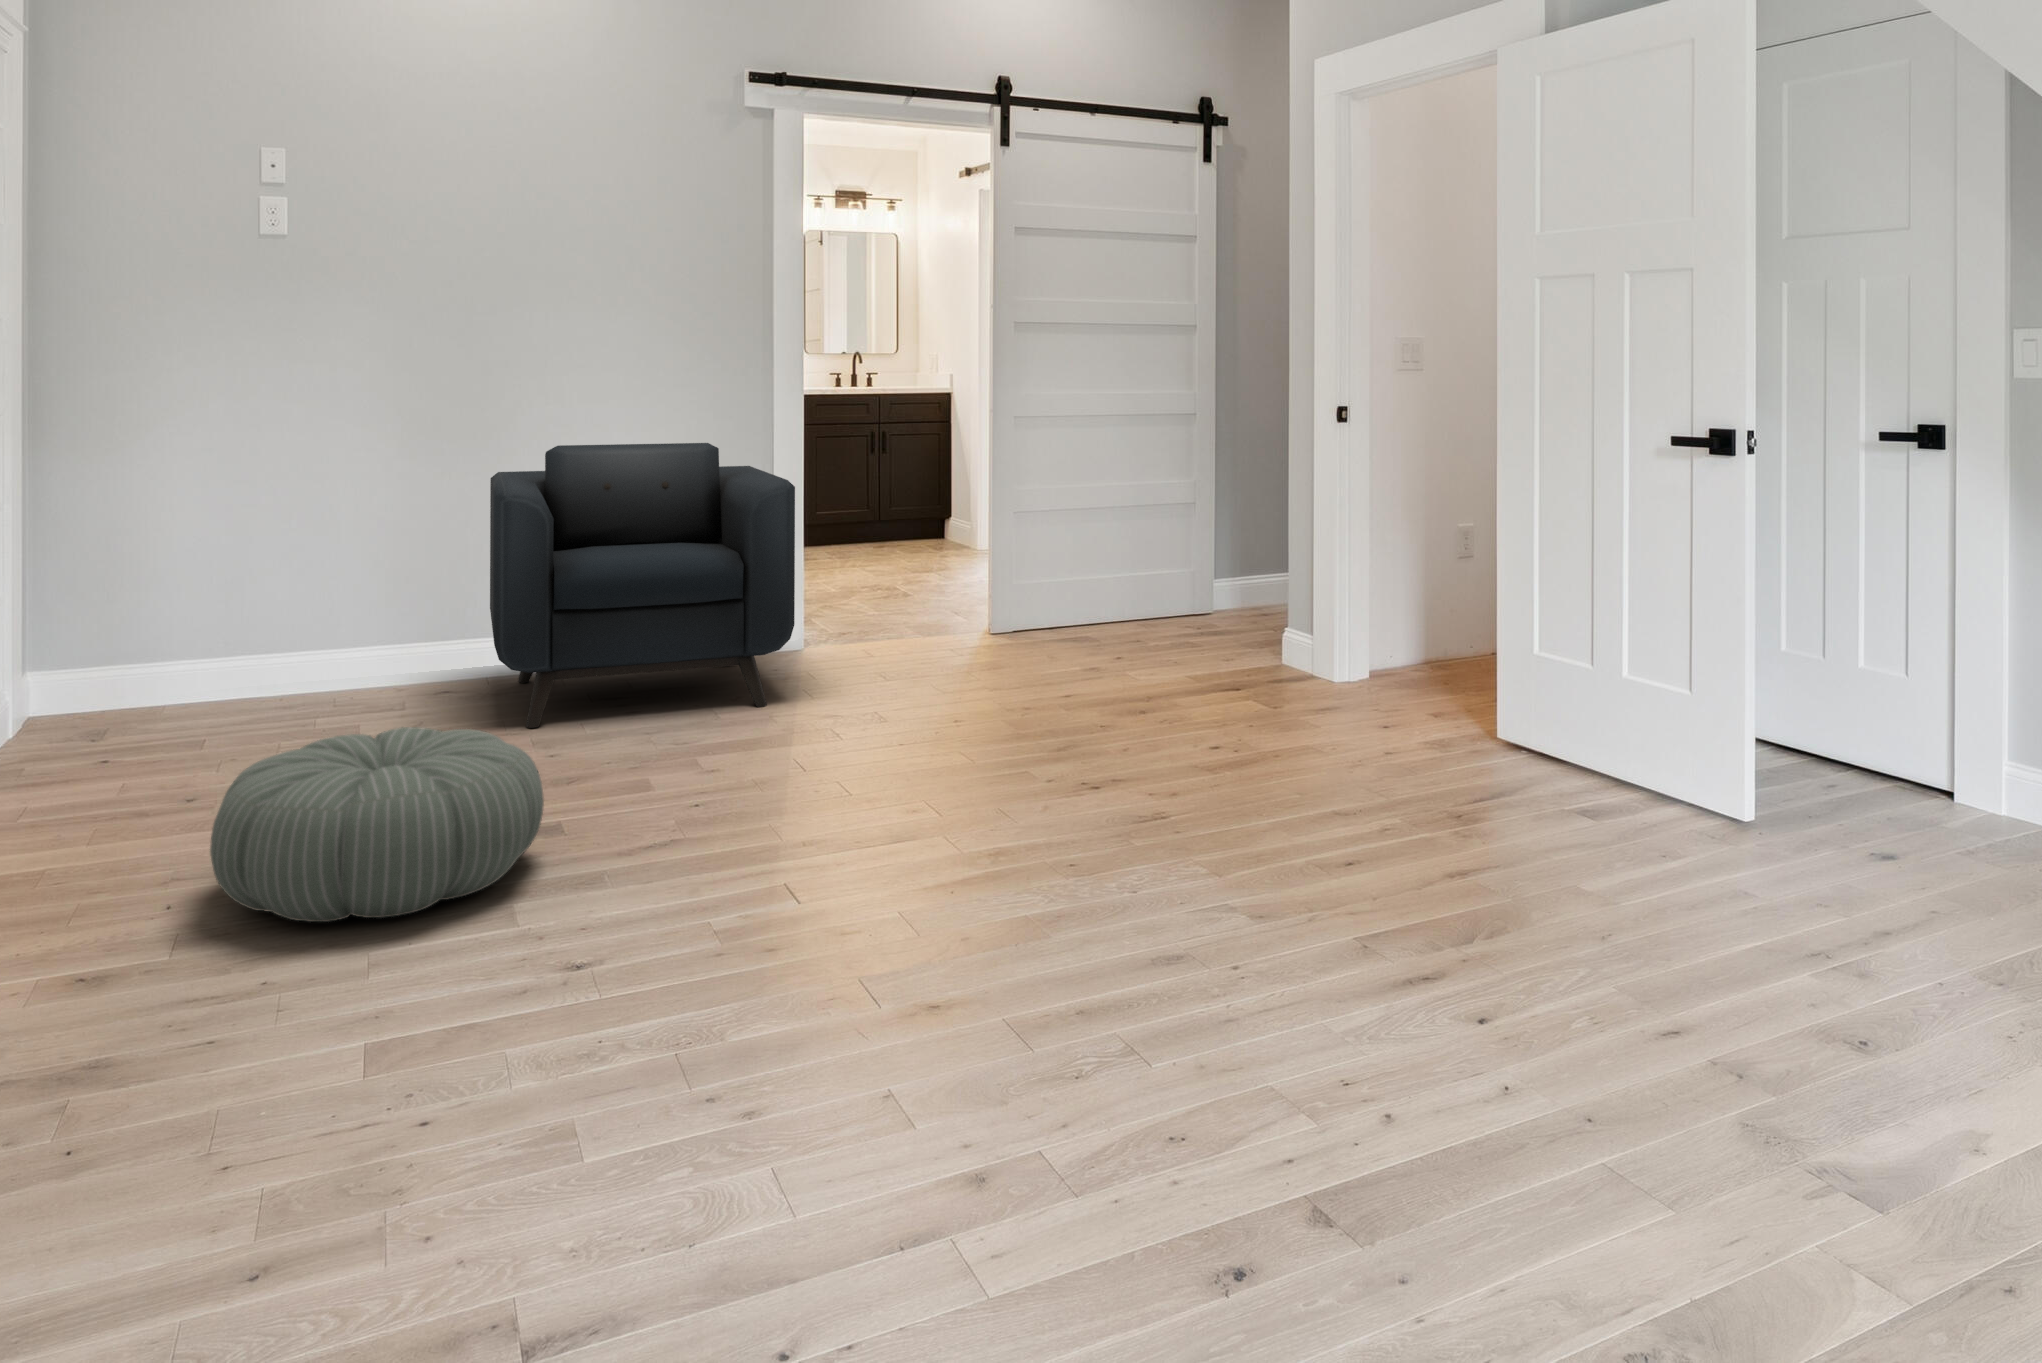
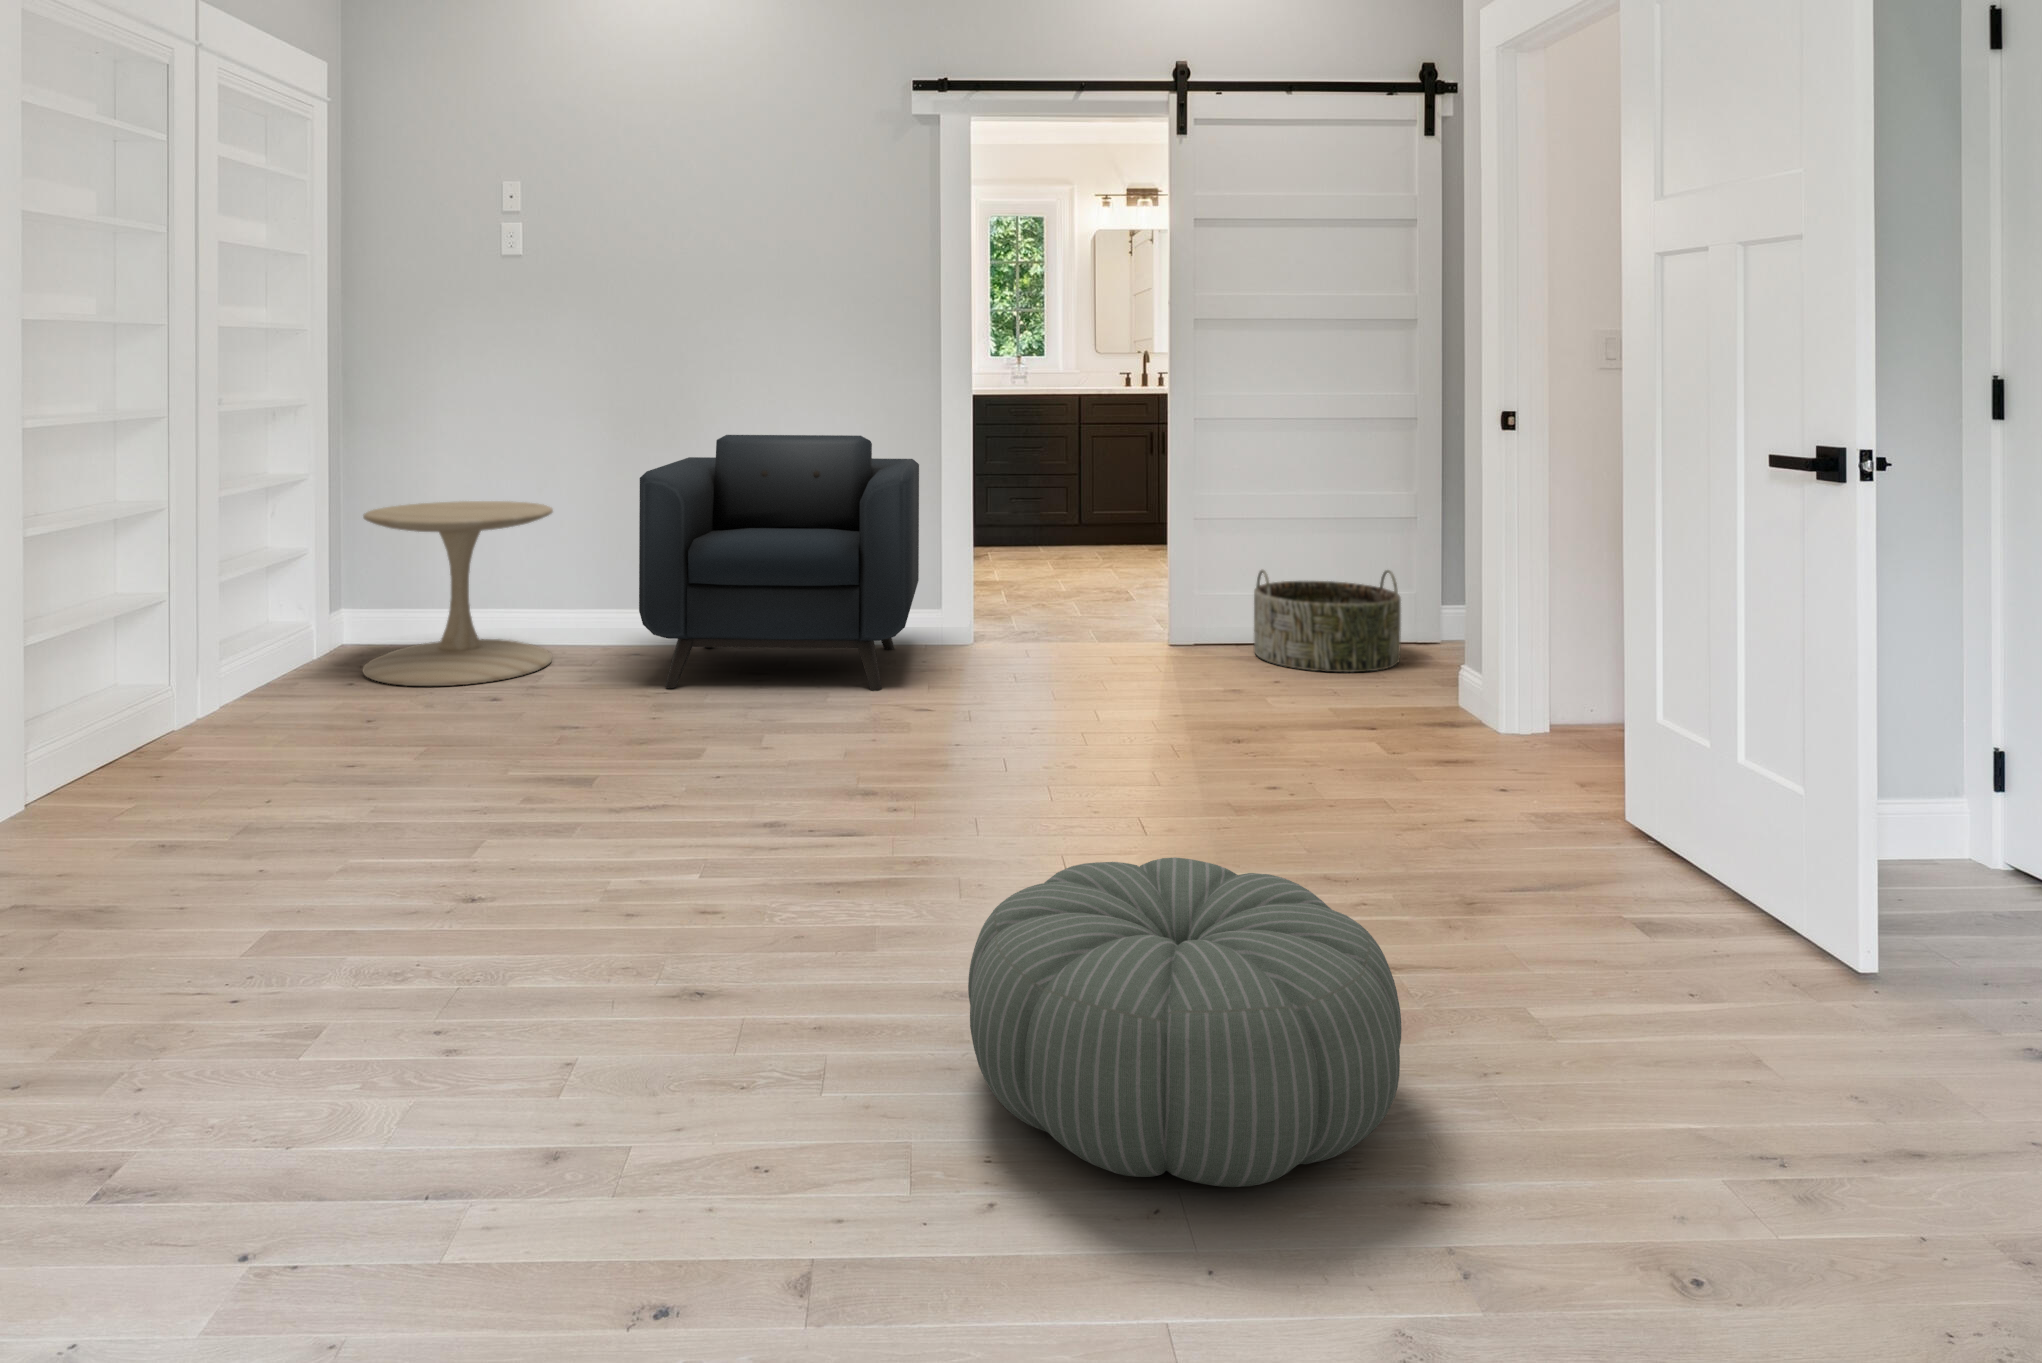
side table: none [104,531,352,759] -> present [363,501,553,686]
basket: none [1076,553,1207,649] -> present [1254,570,1401,672]
pouf: present [210,727,544,922] -> present [968,857,1402,1187]

